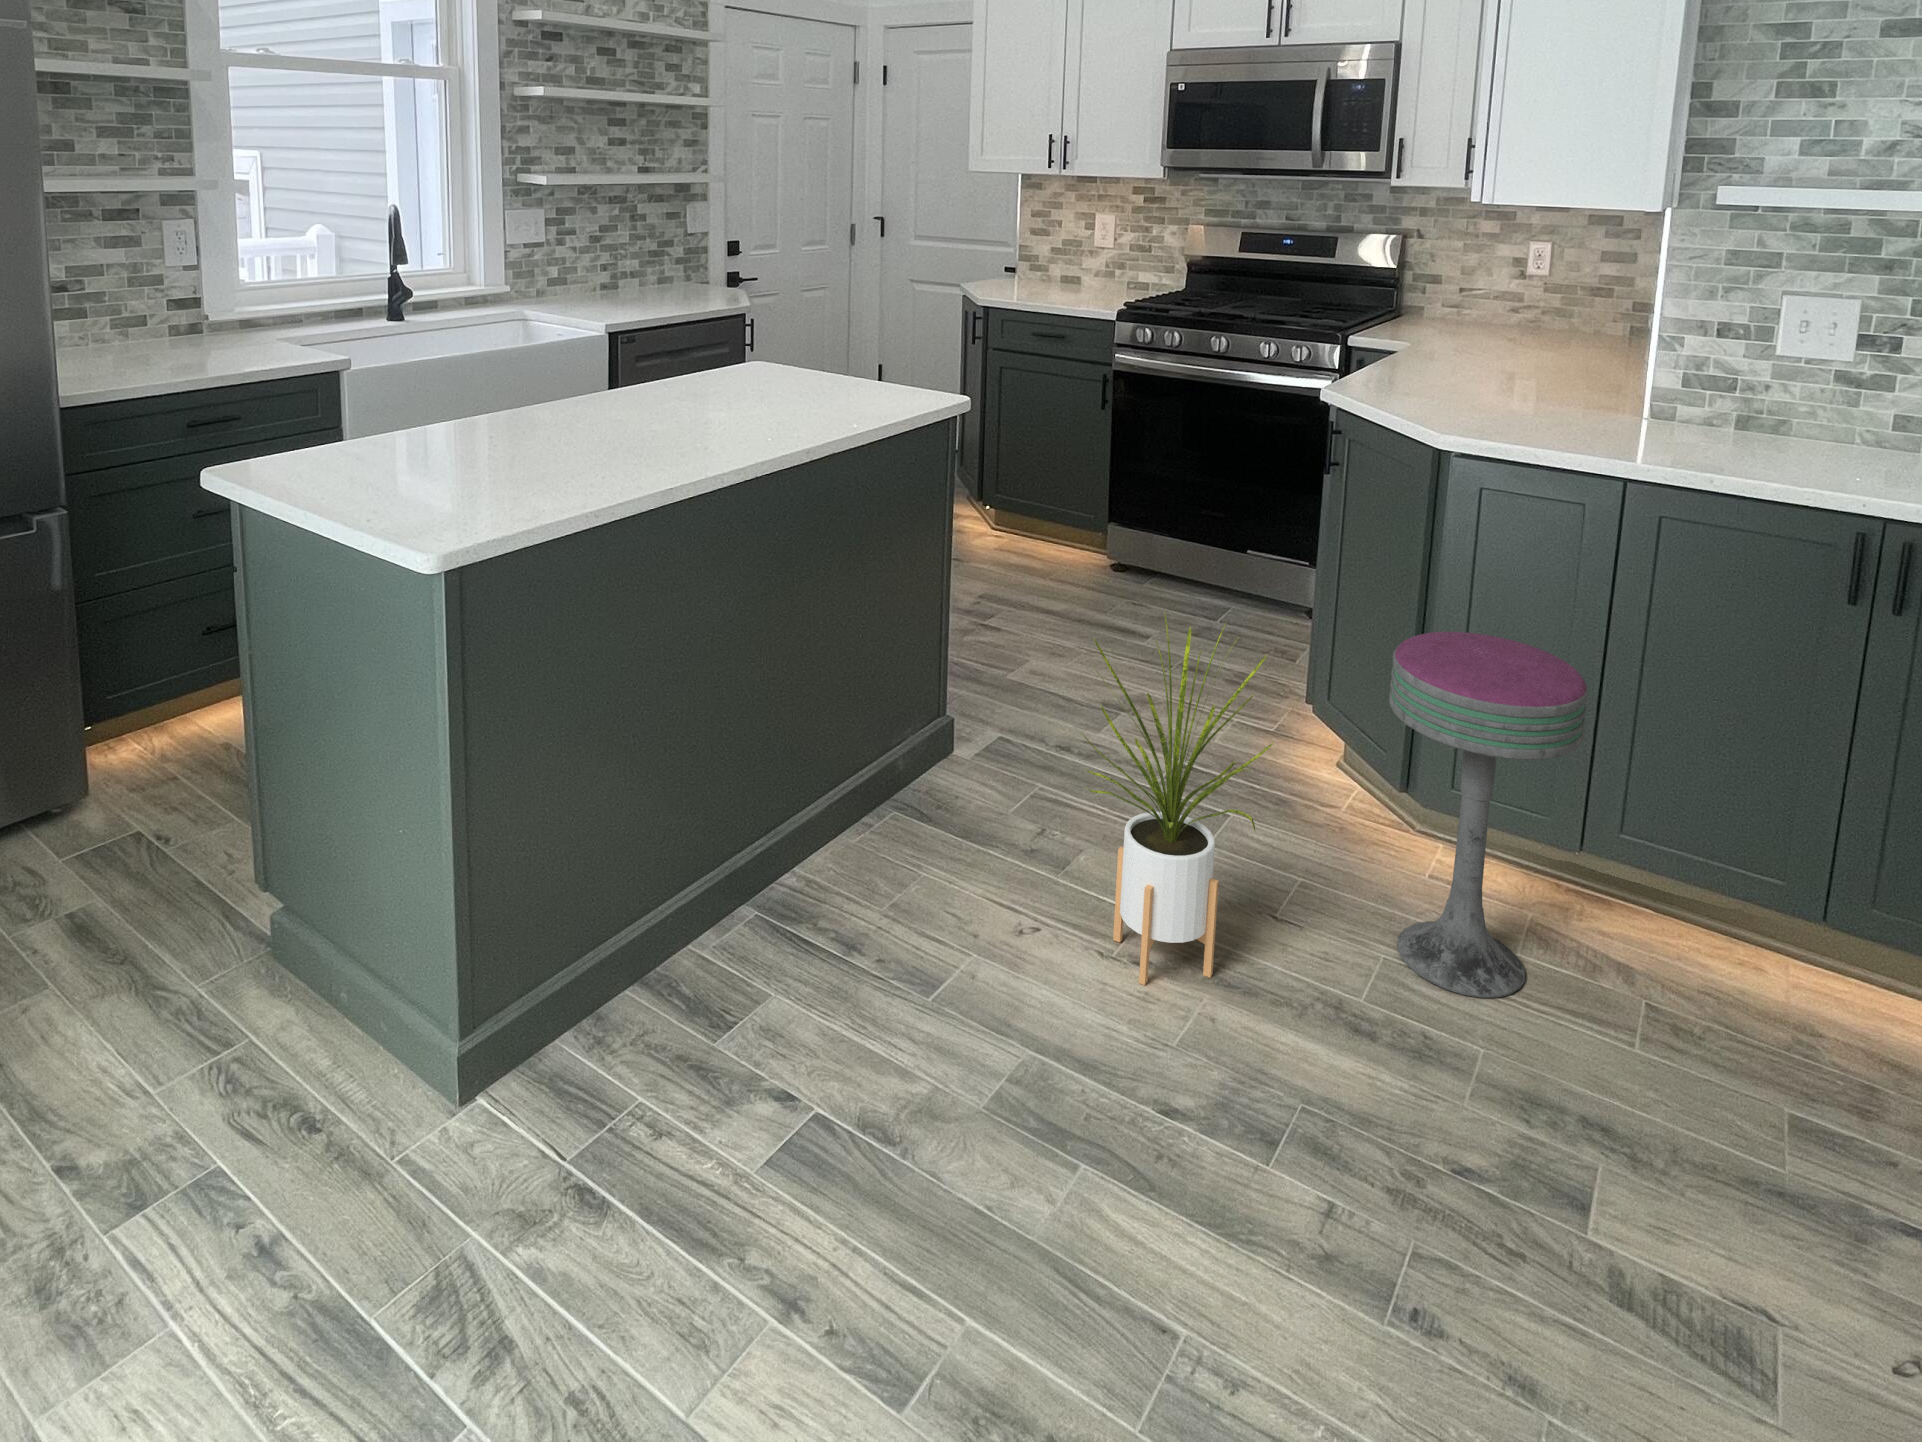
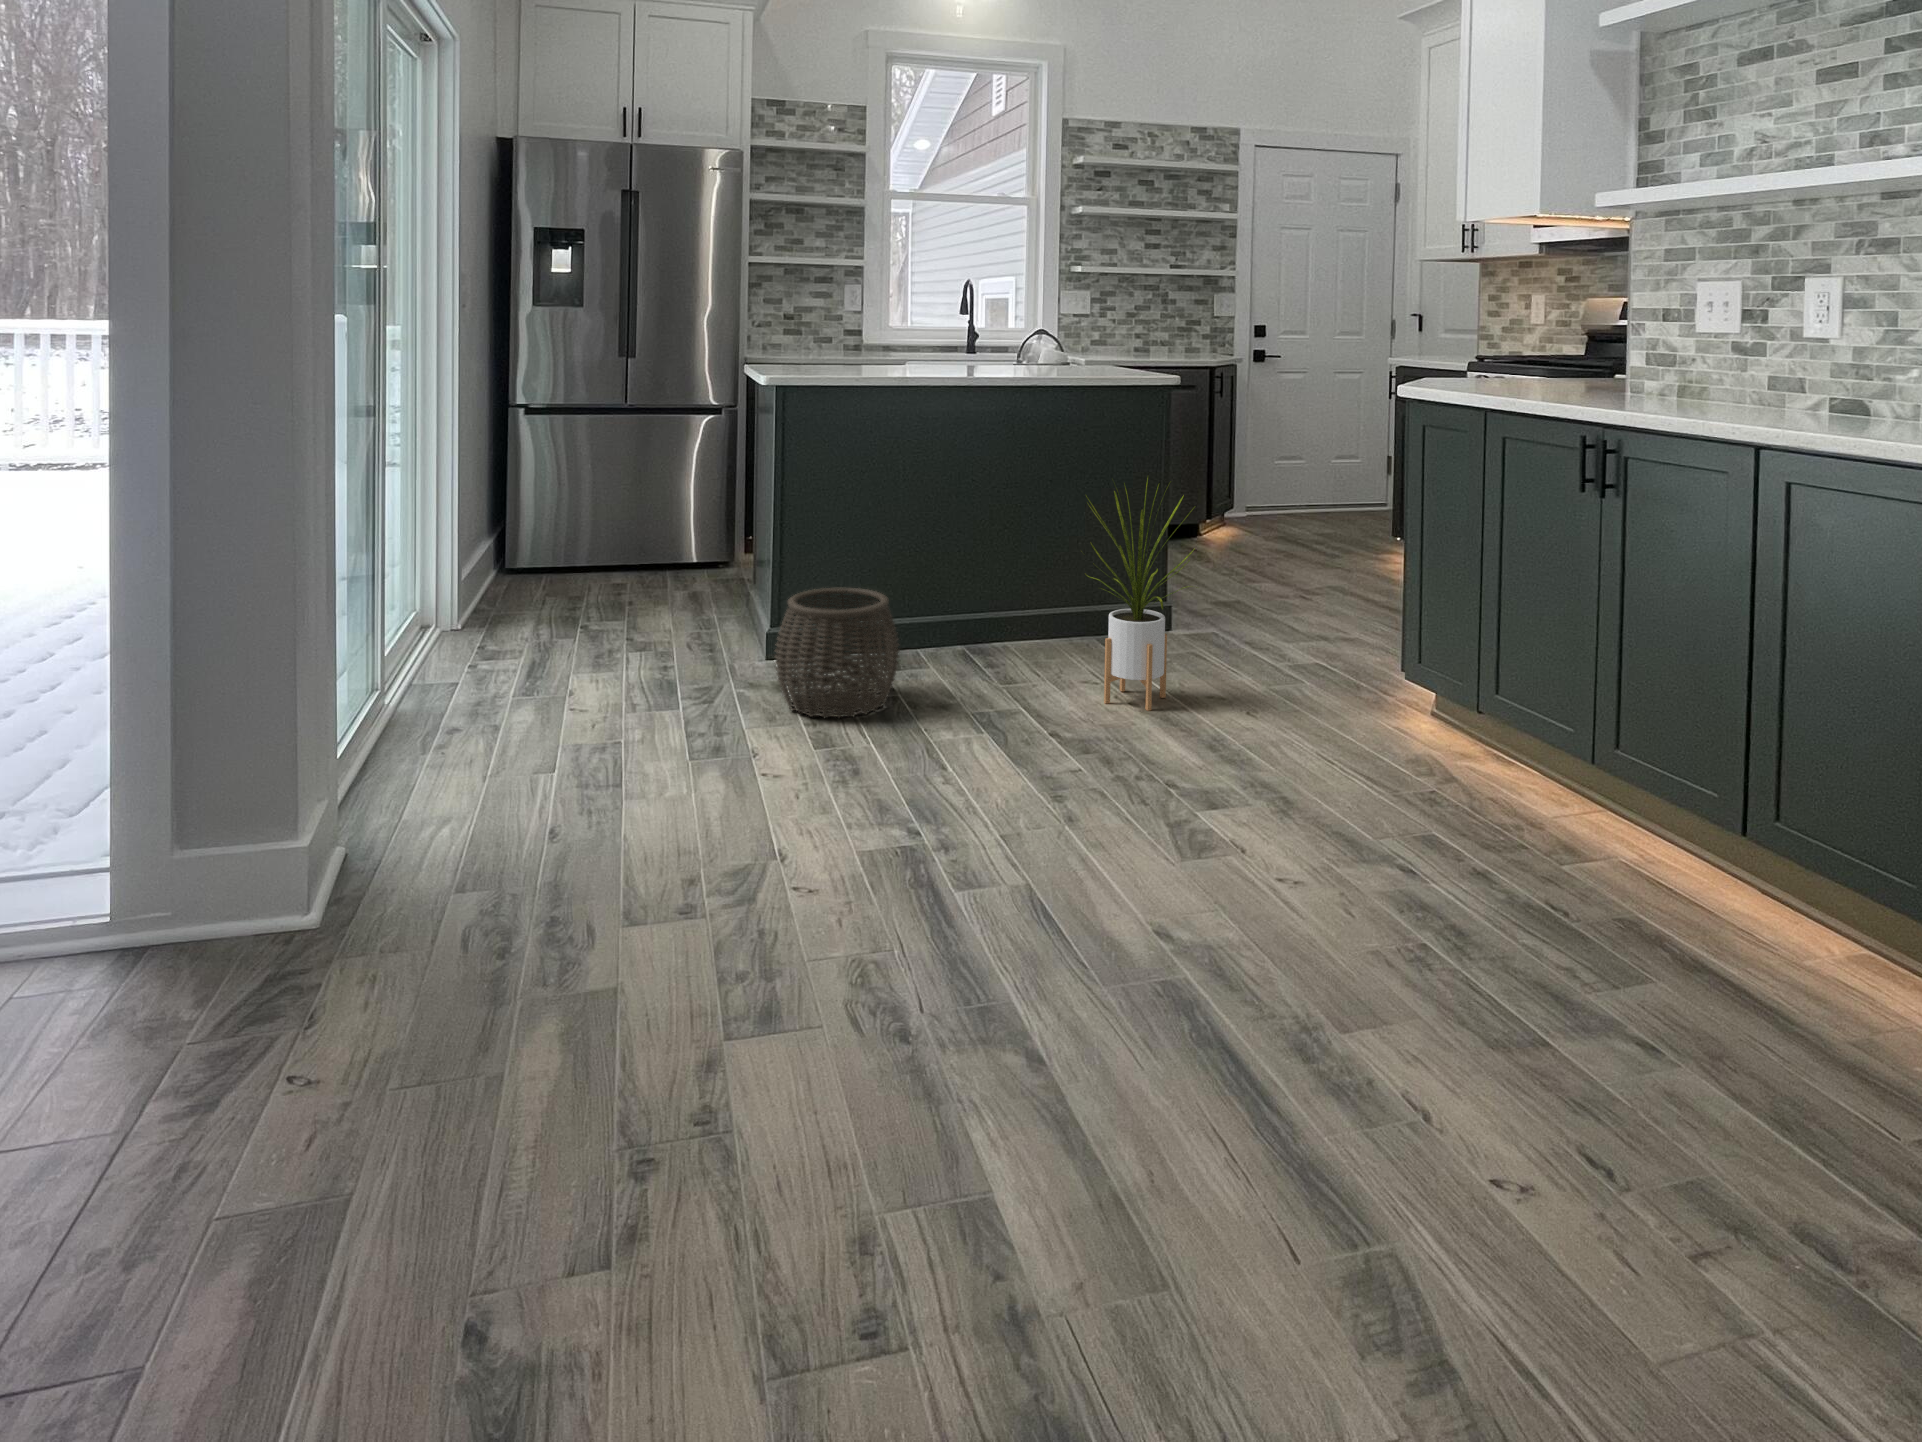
bar stool: present [1389,632,1588,998] -> none [1260,511,1386,757]
woven basket: none [679,950,930,1285] -> present [775,588,899,718]

